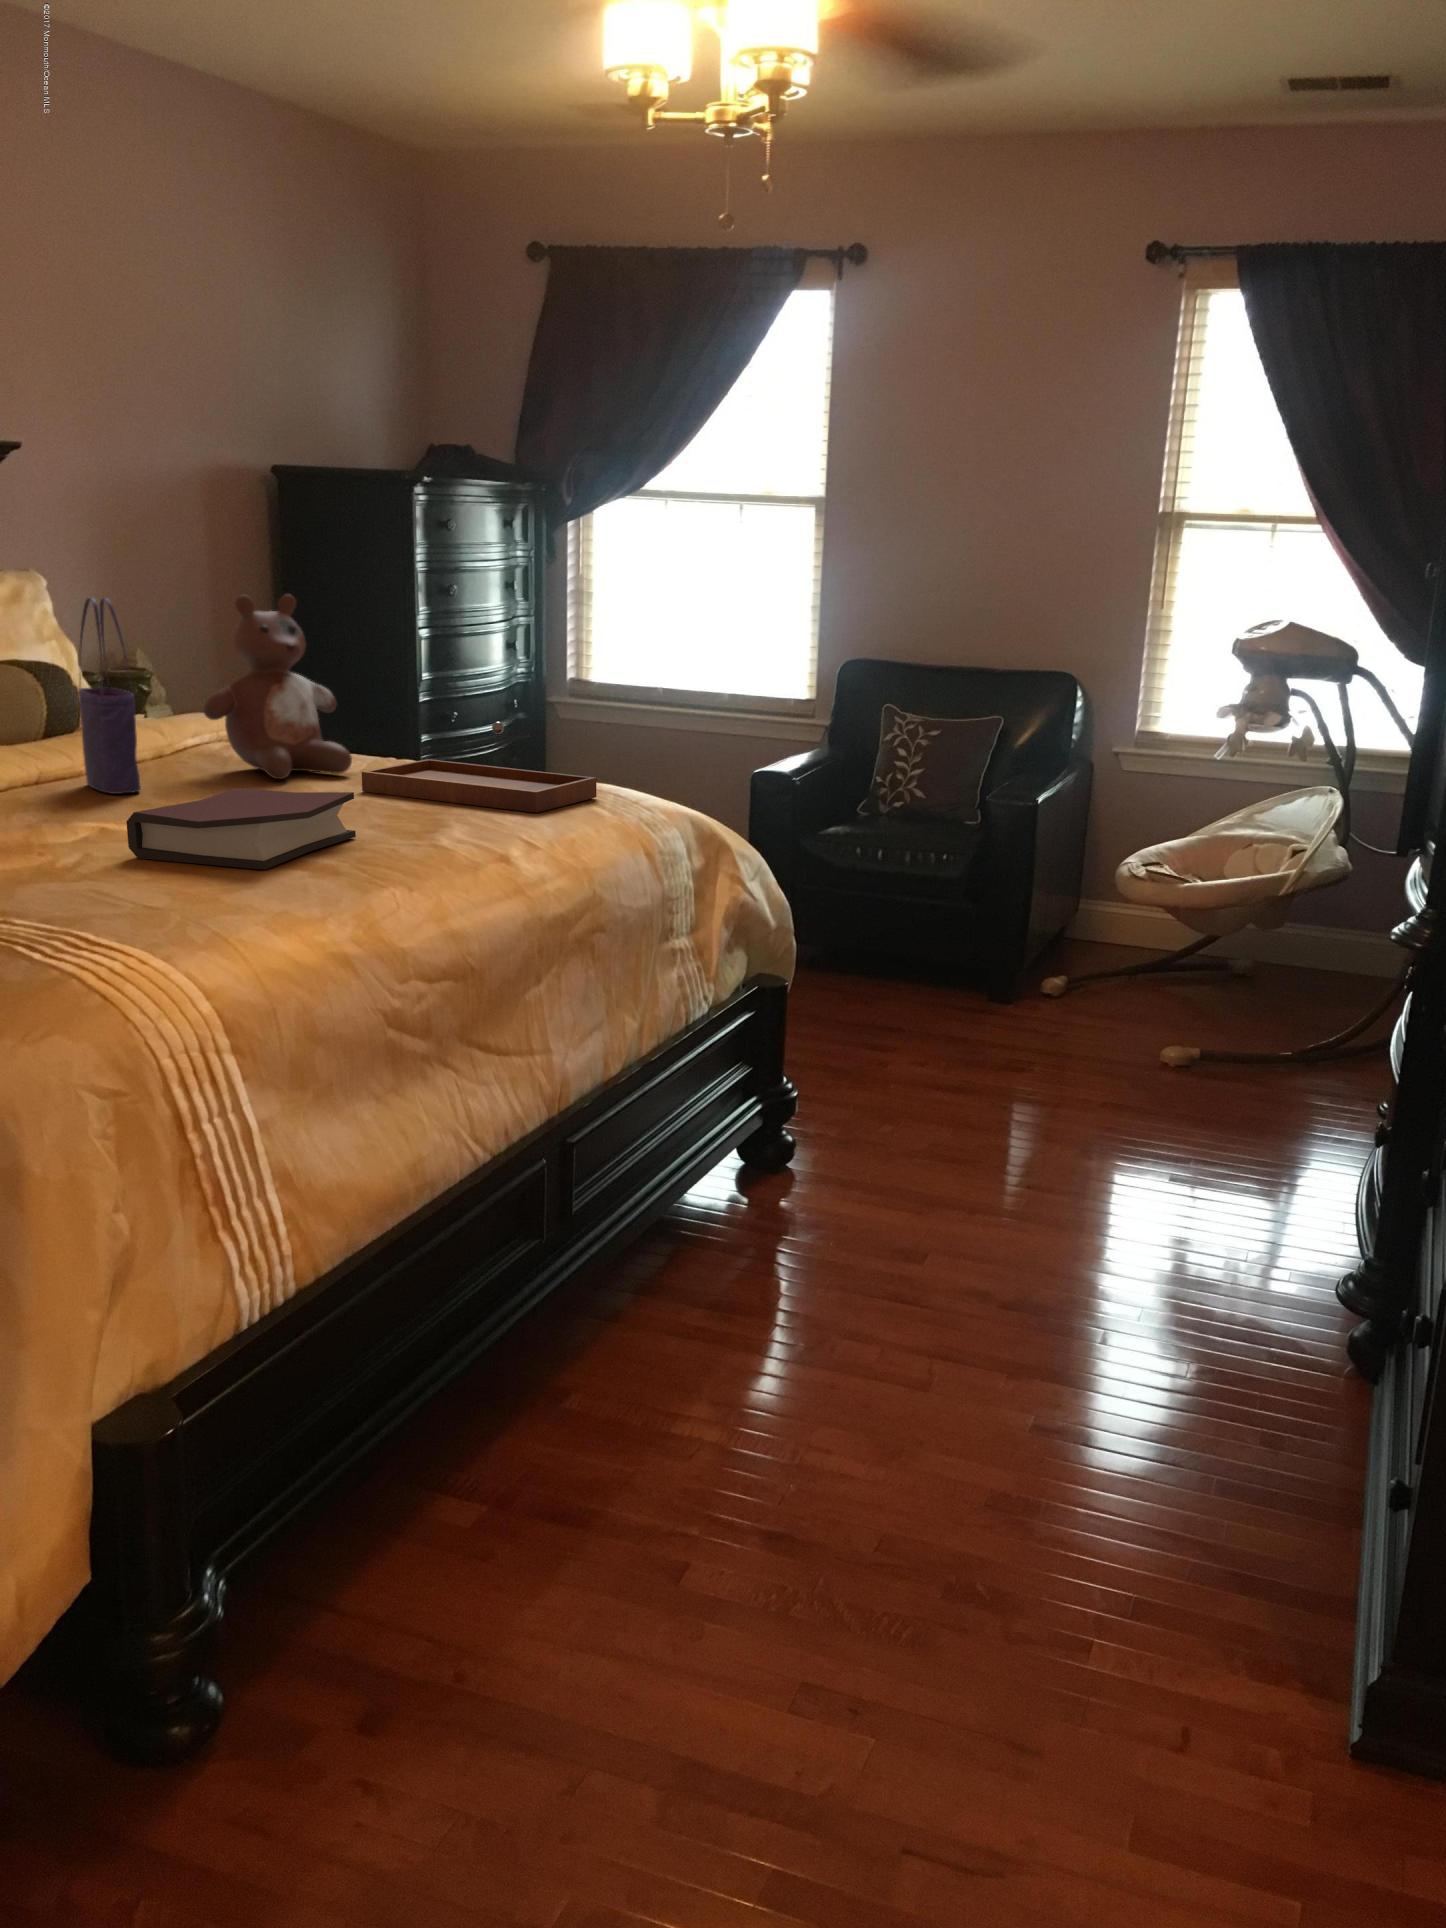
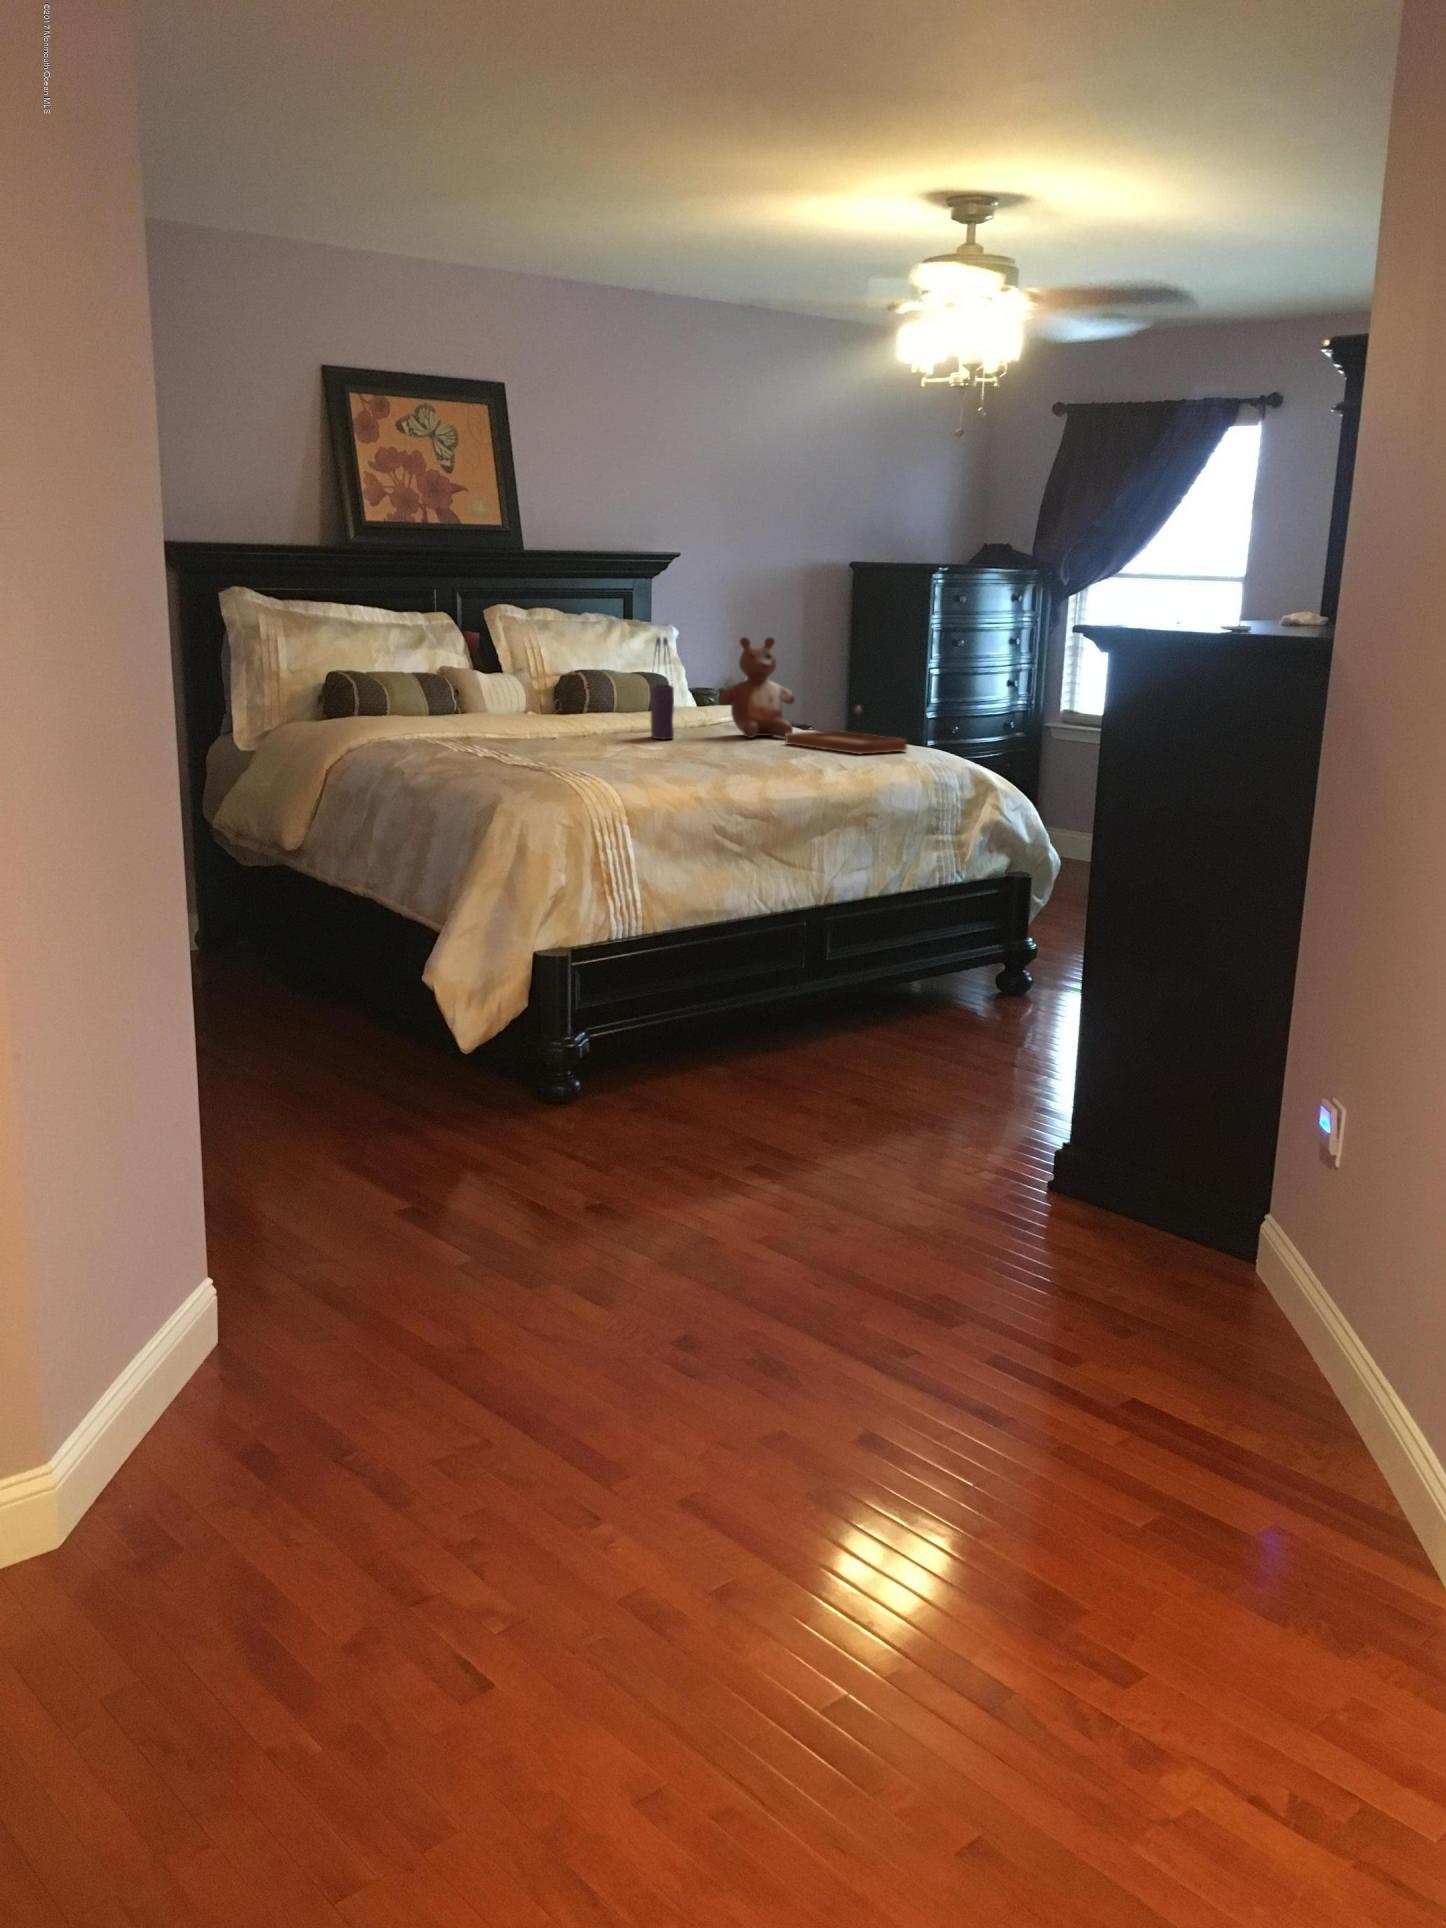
hardback book: present [126,788,356,870] -> none [633,731,748,763]

